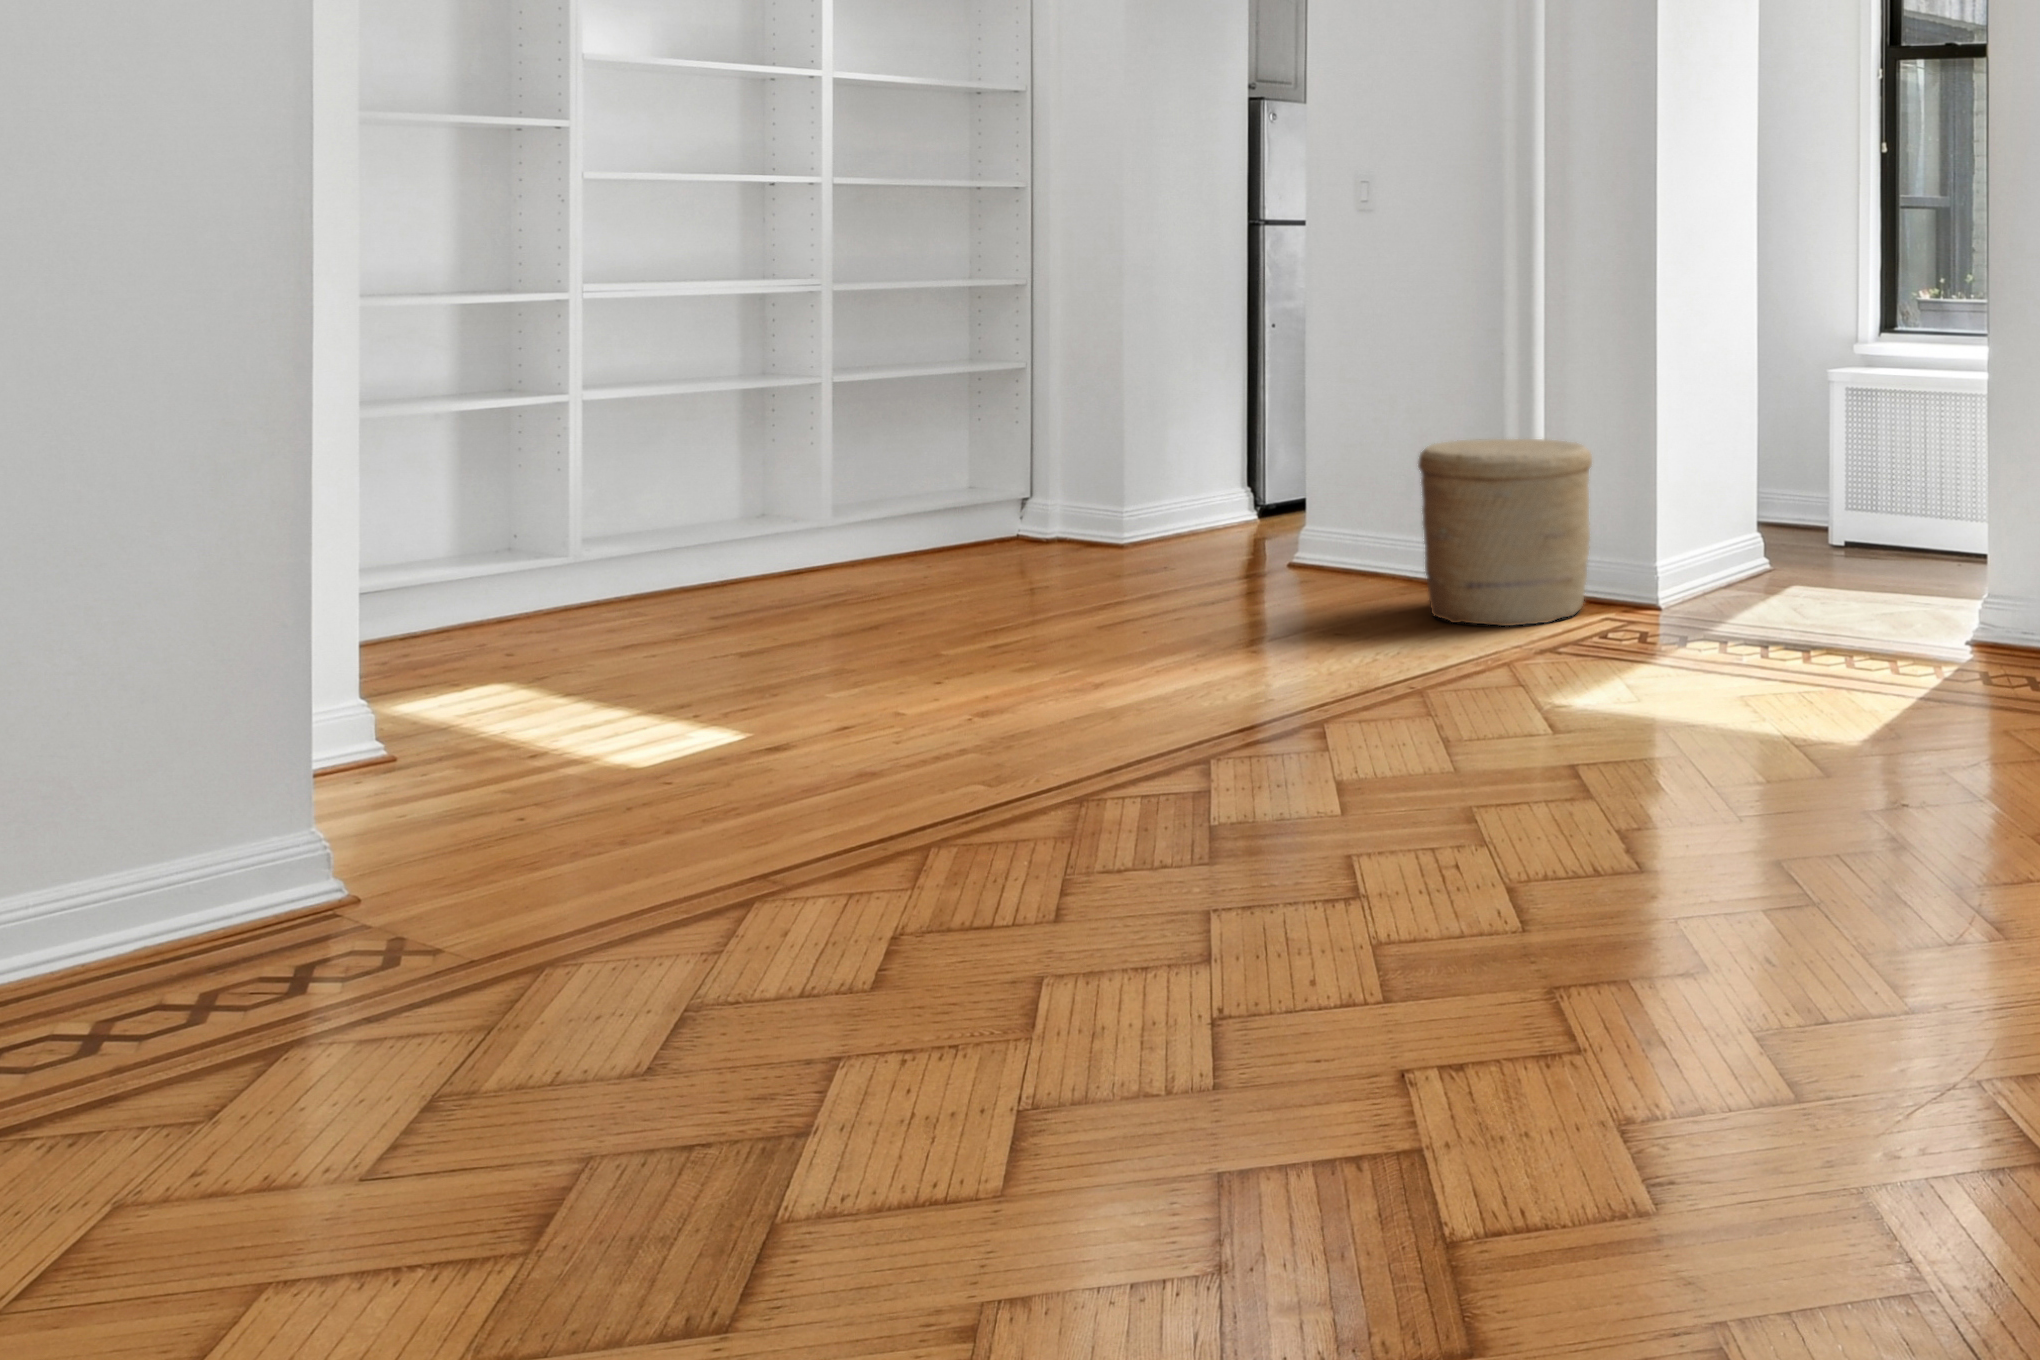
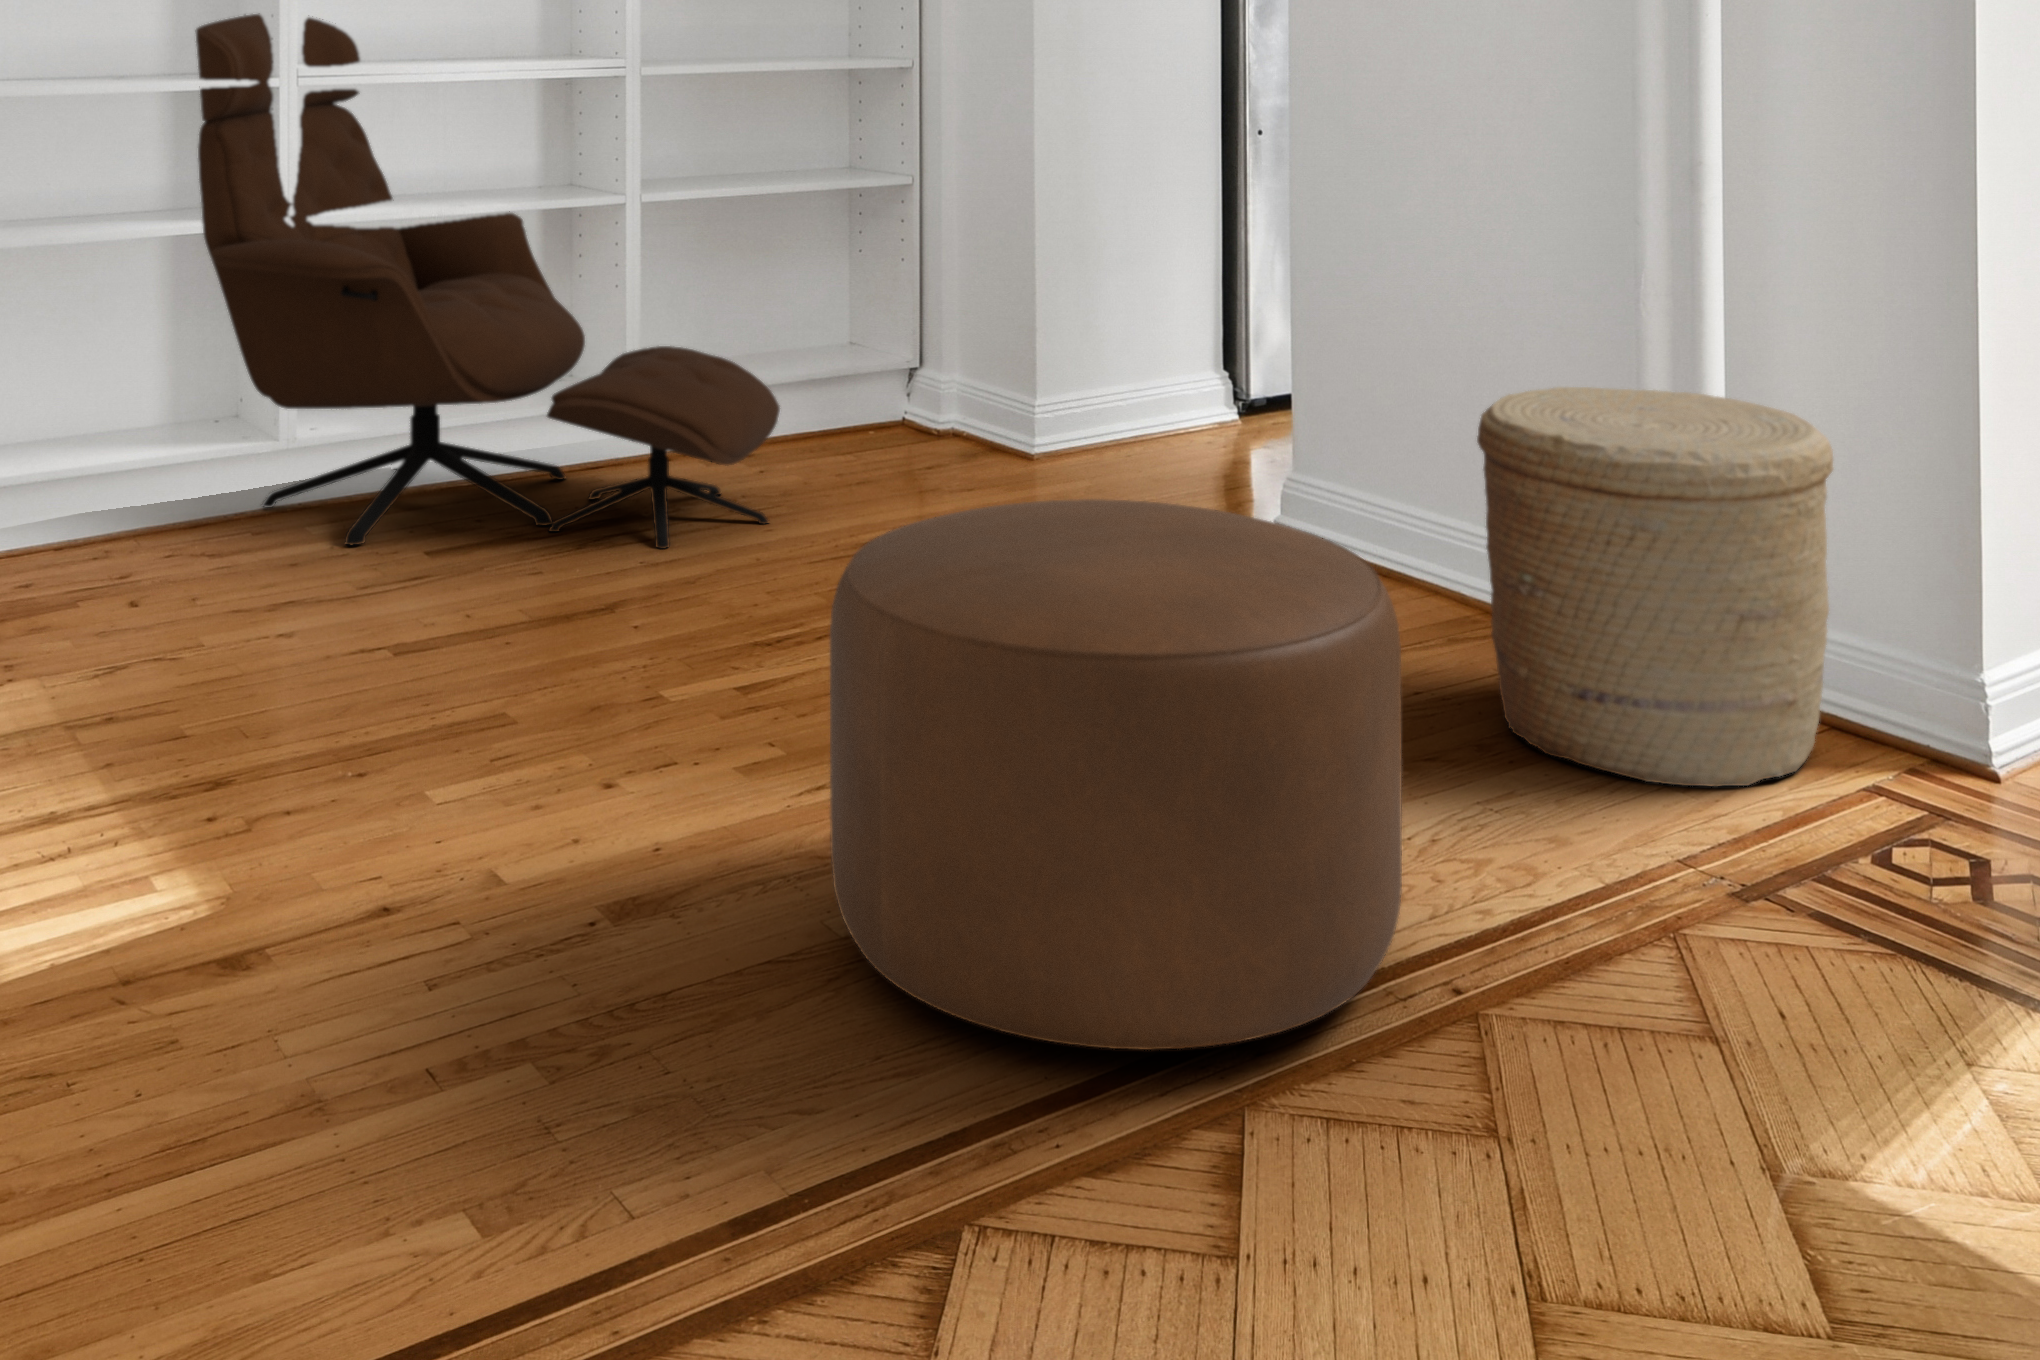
lounge chair: none [504,247,955,619] -> present [195,14,780,549]
ottoman: none [1098,488,1386,712] -> present [830,499,1402,1050]

